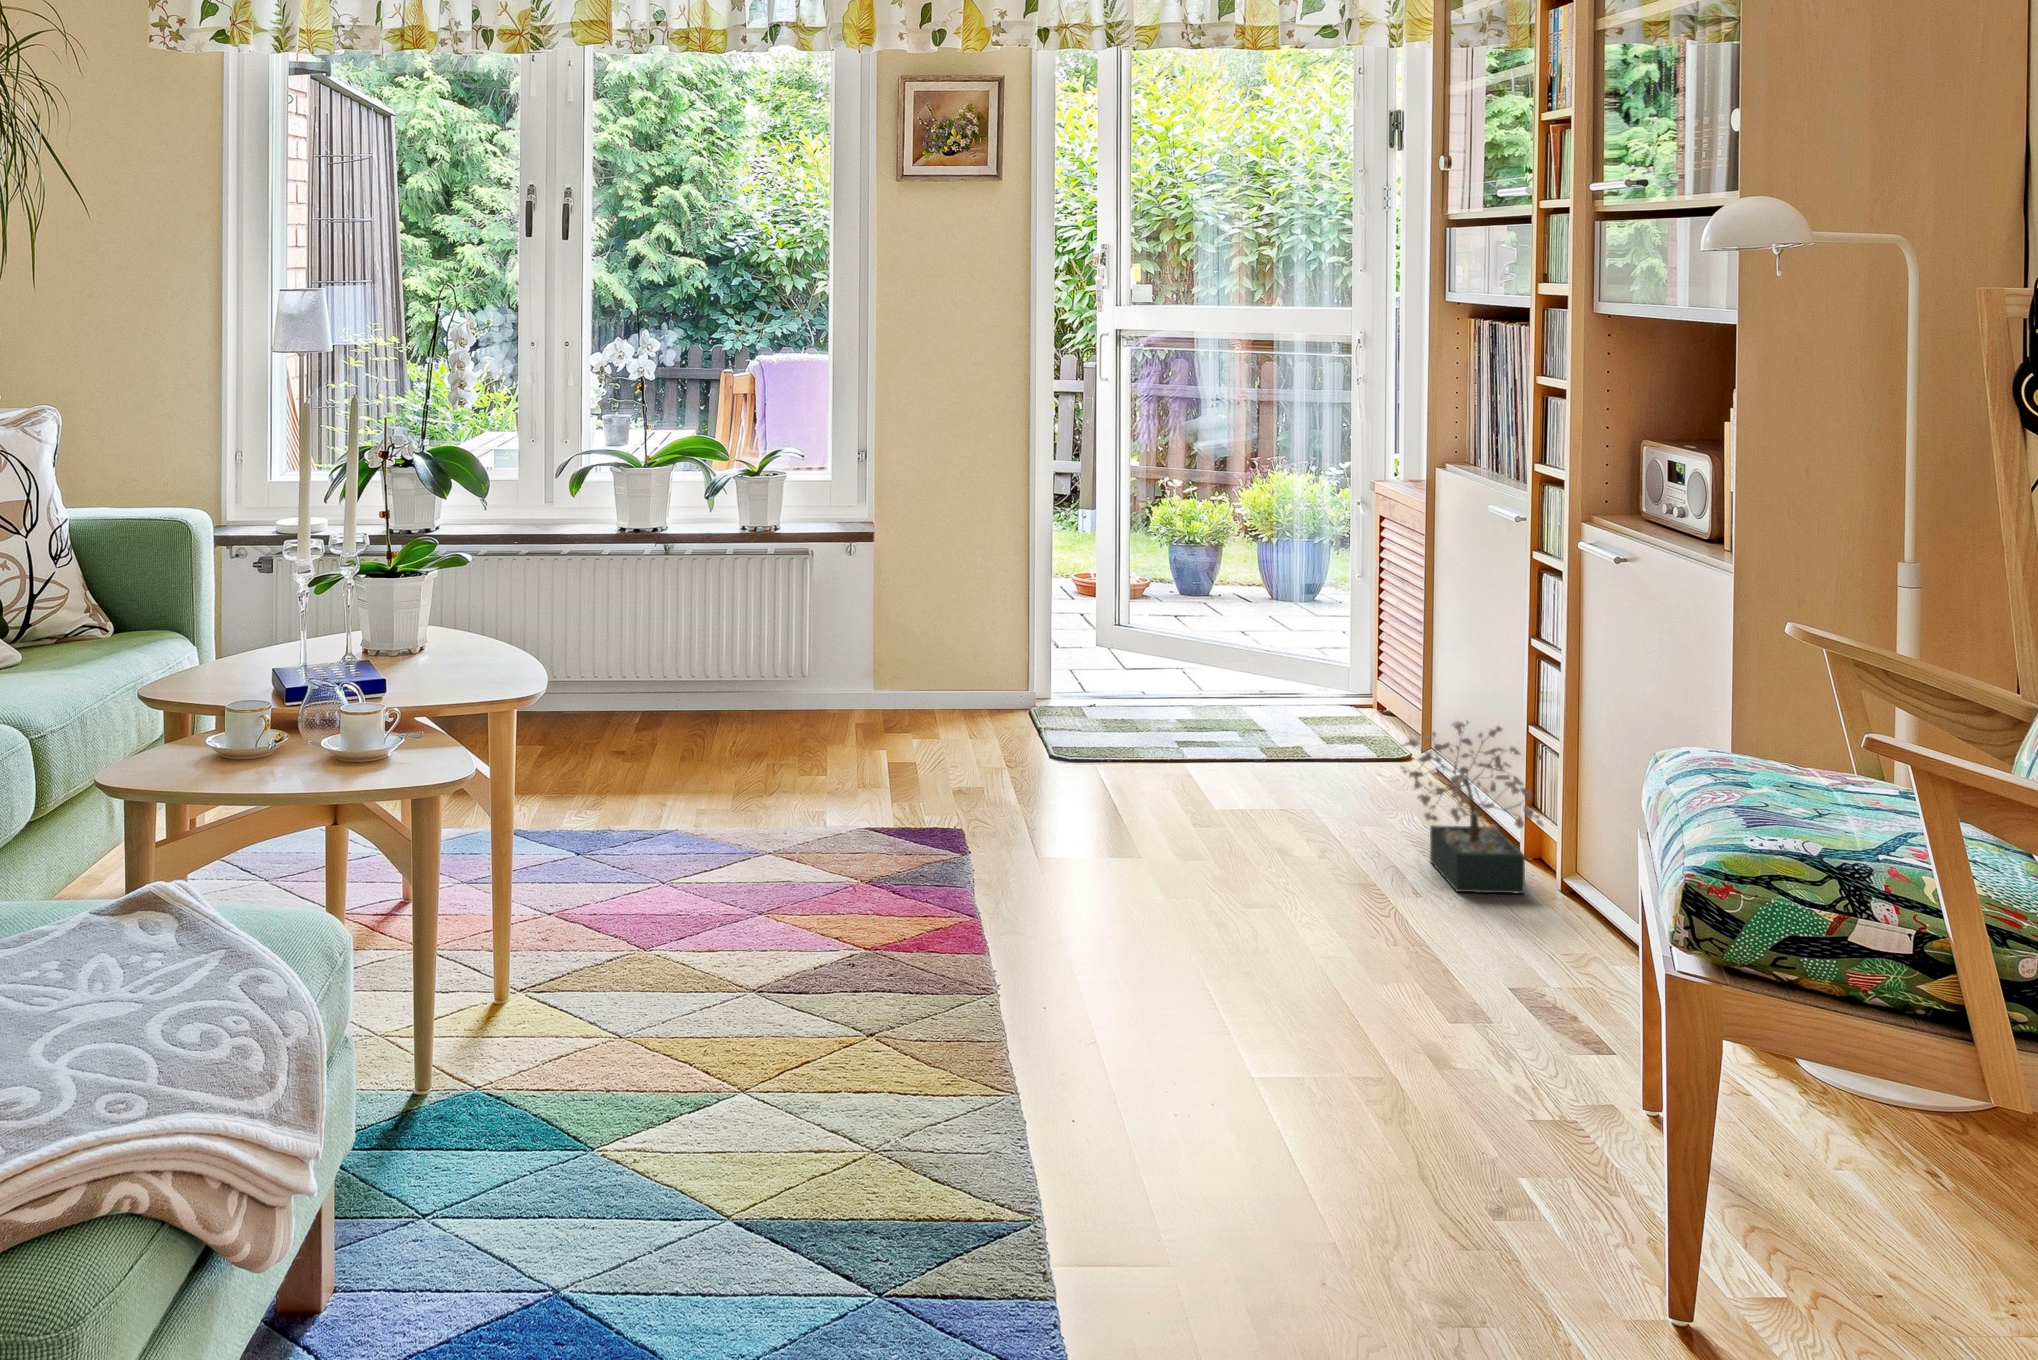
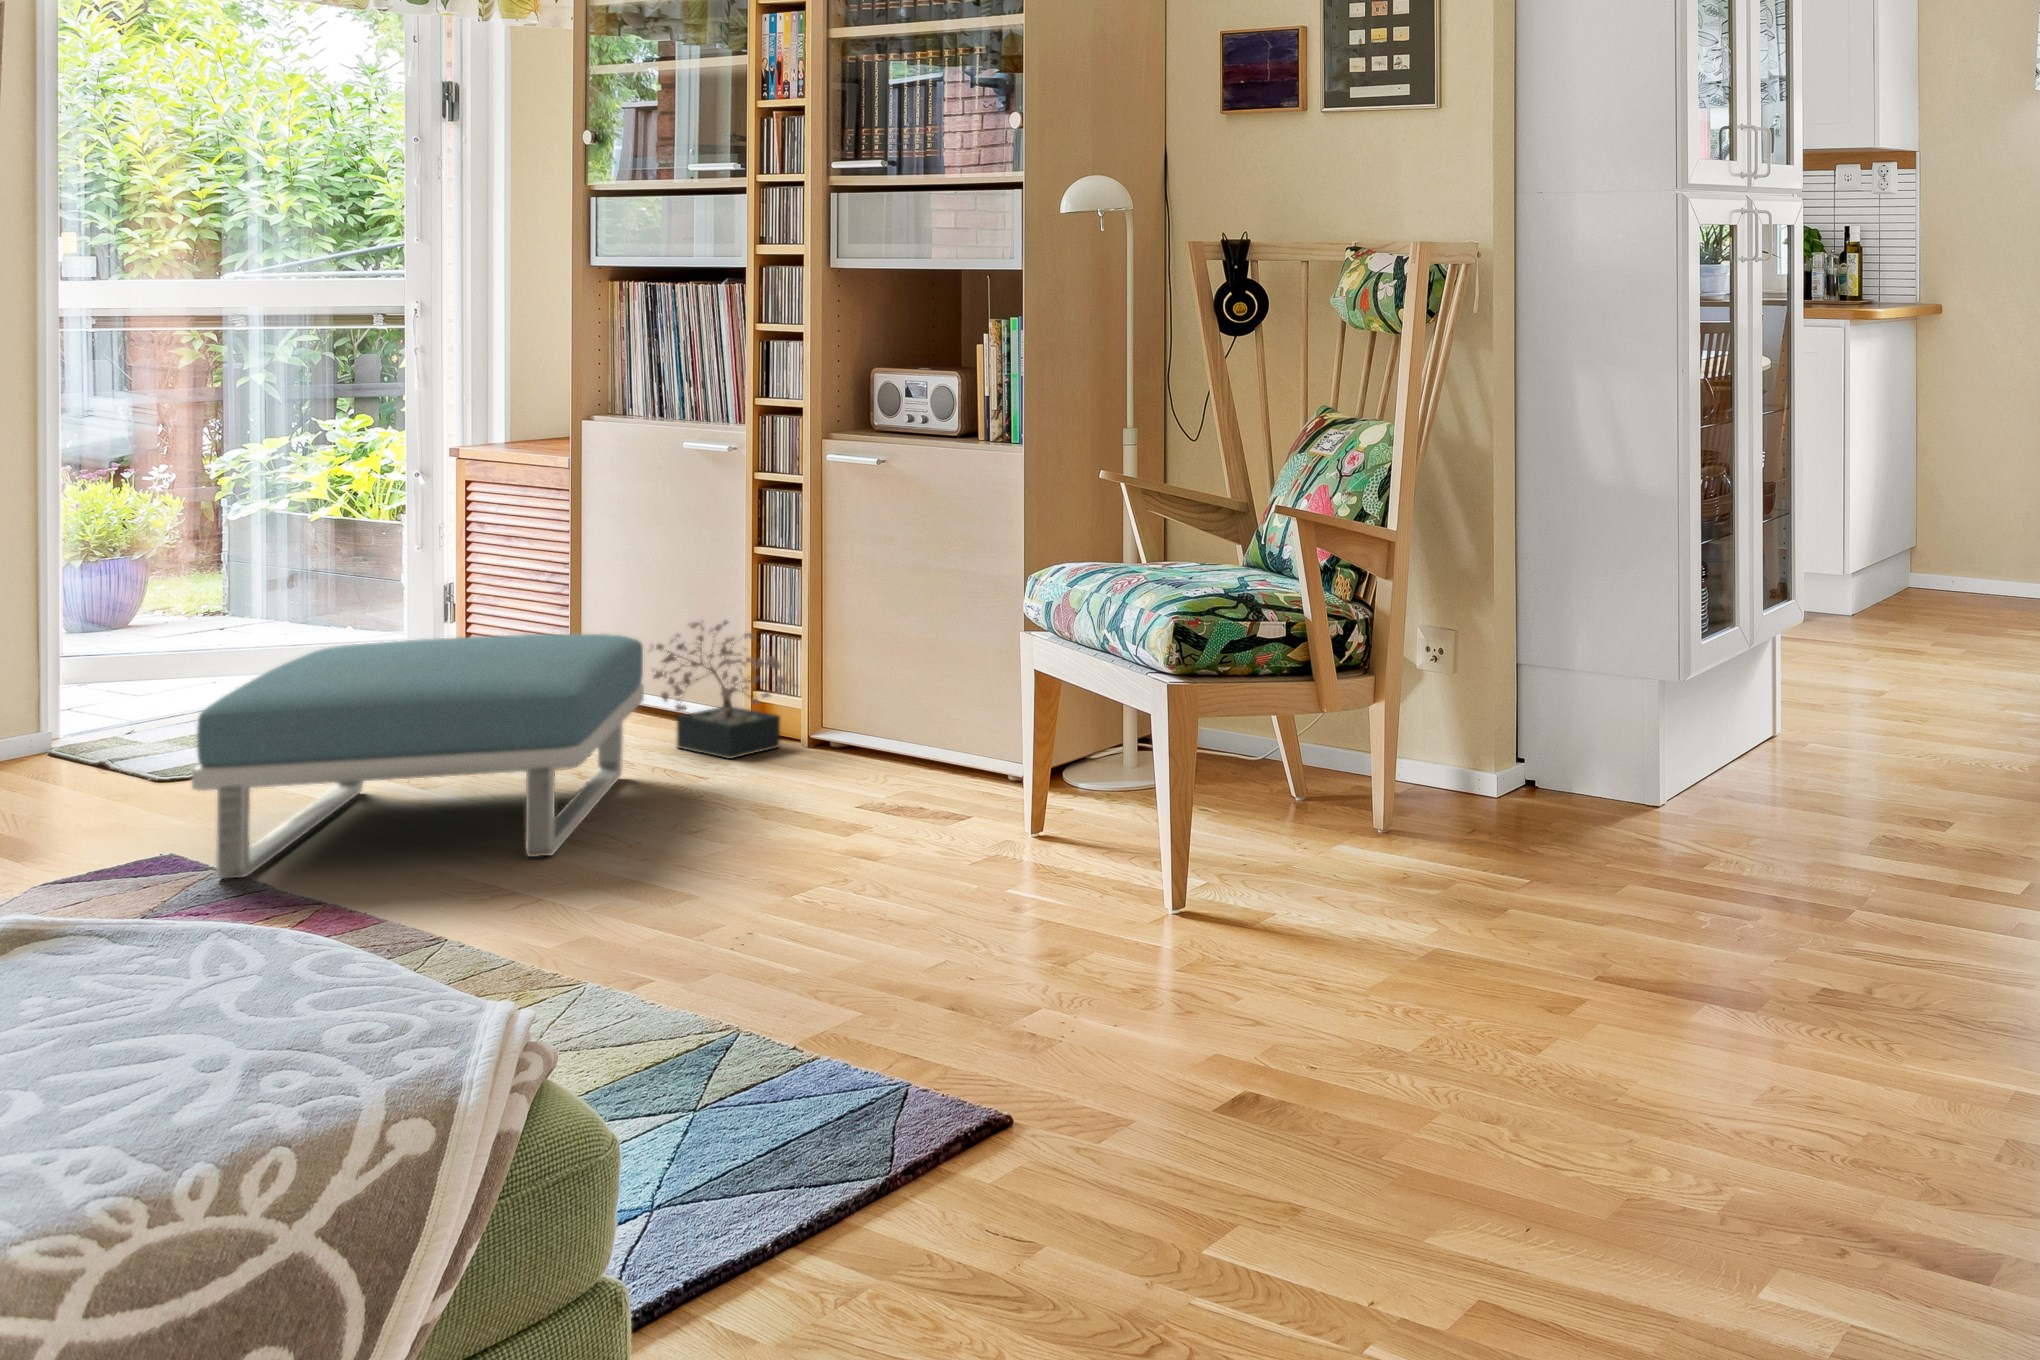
footstool: none [908,681,1351,950] -> present [192,634,644,879]

